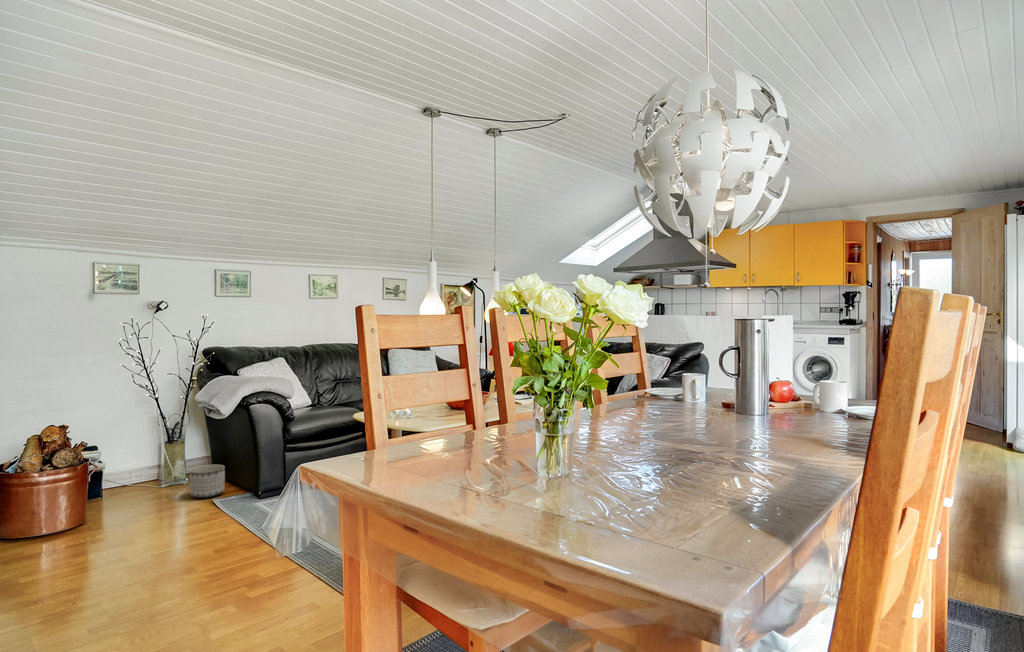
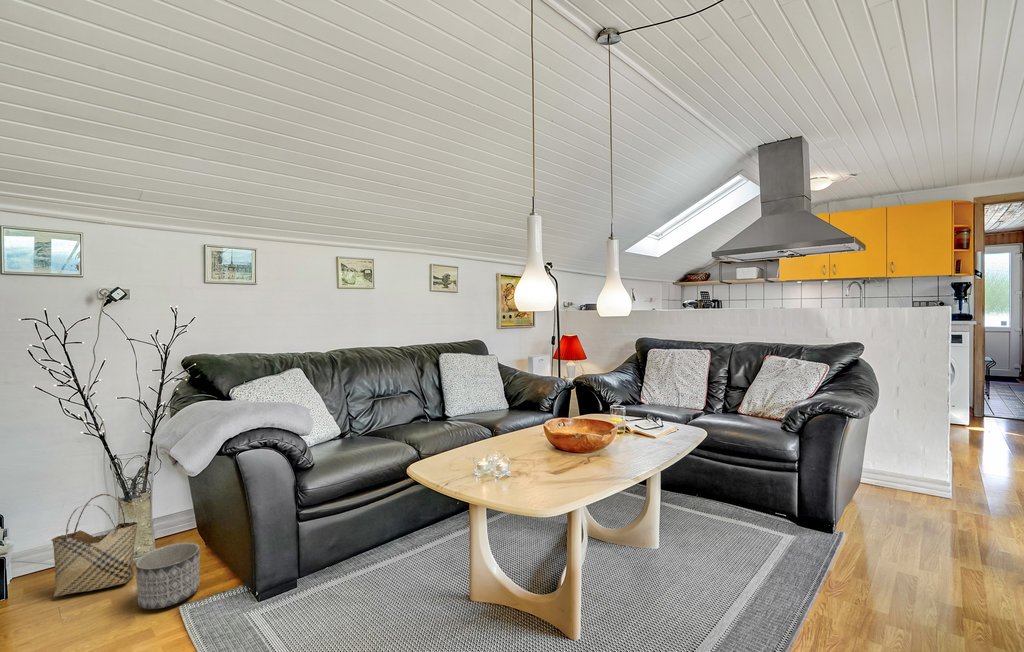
woven basket: none [135,435,183,493] -> present [51,494,138,597]

